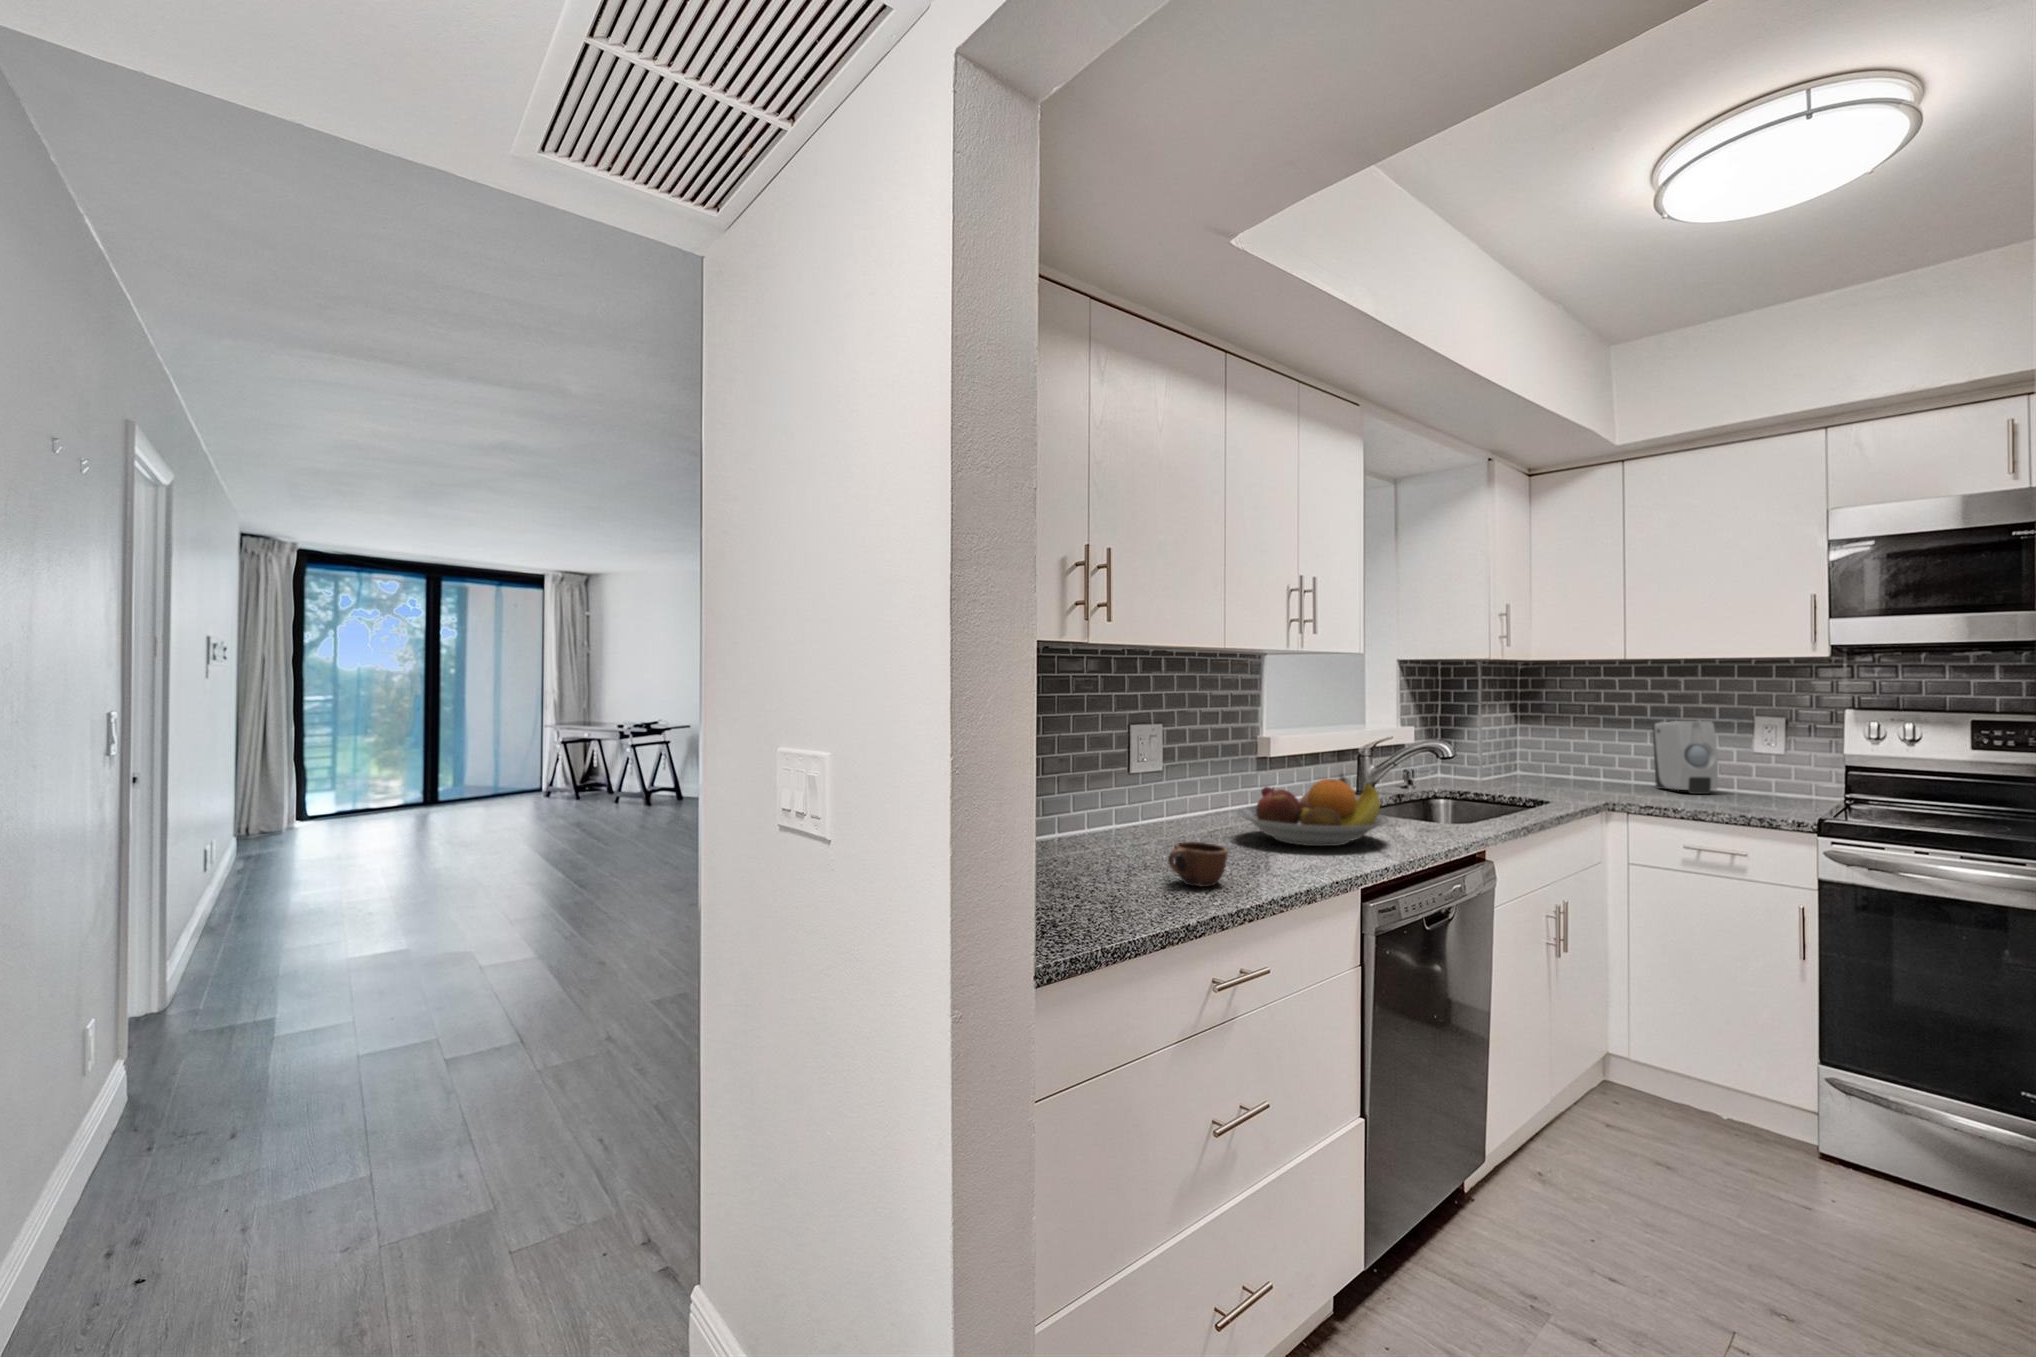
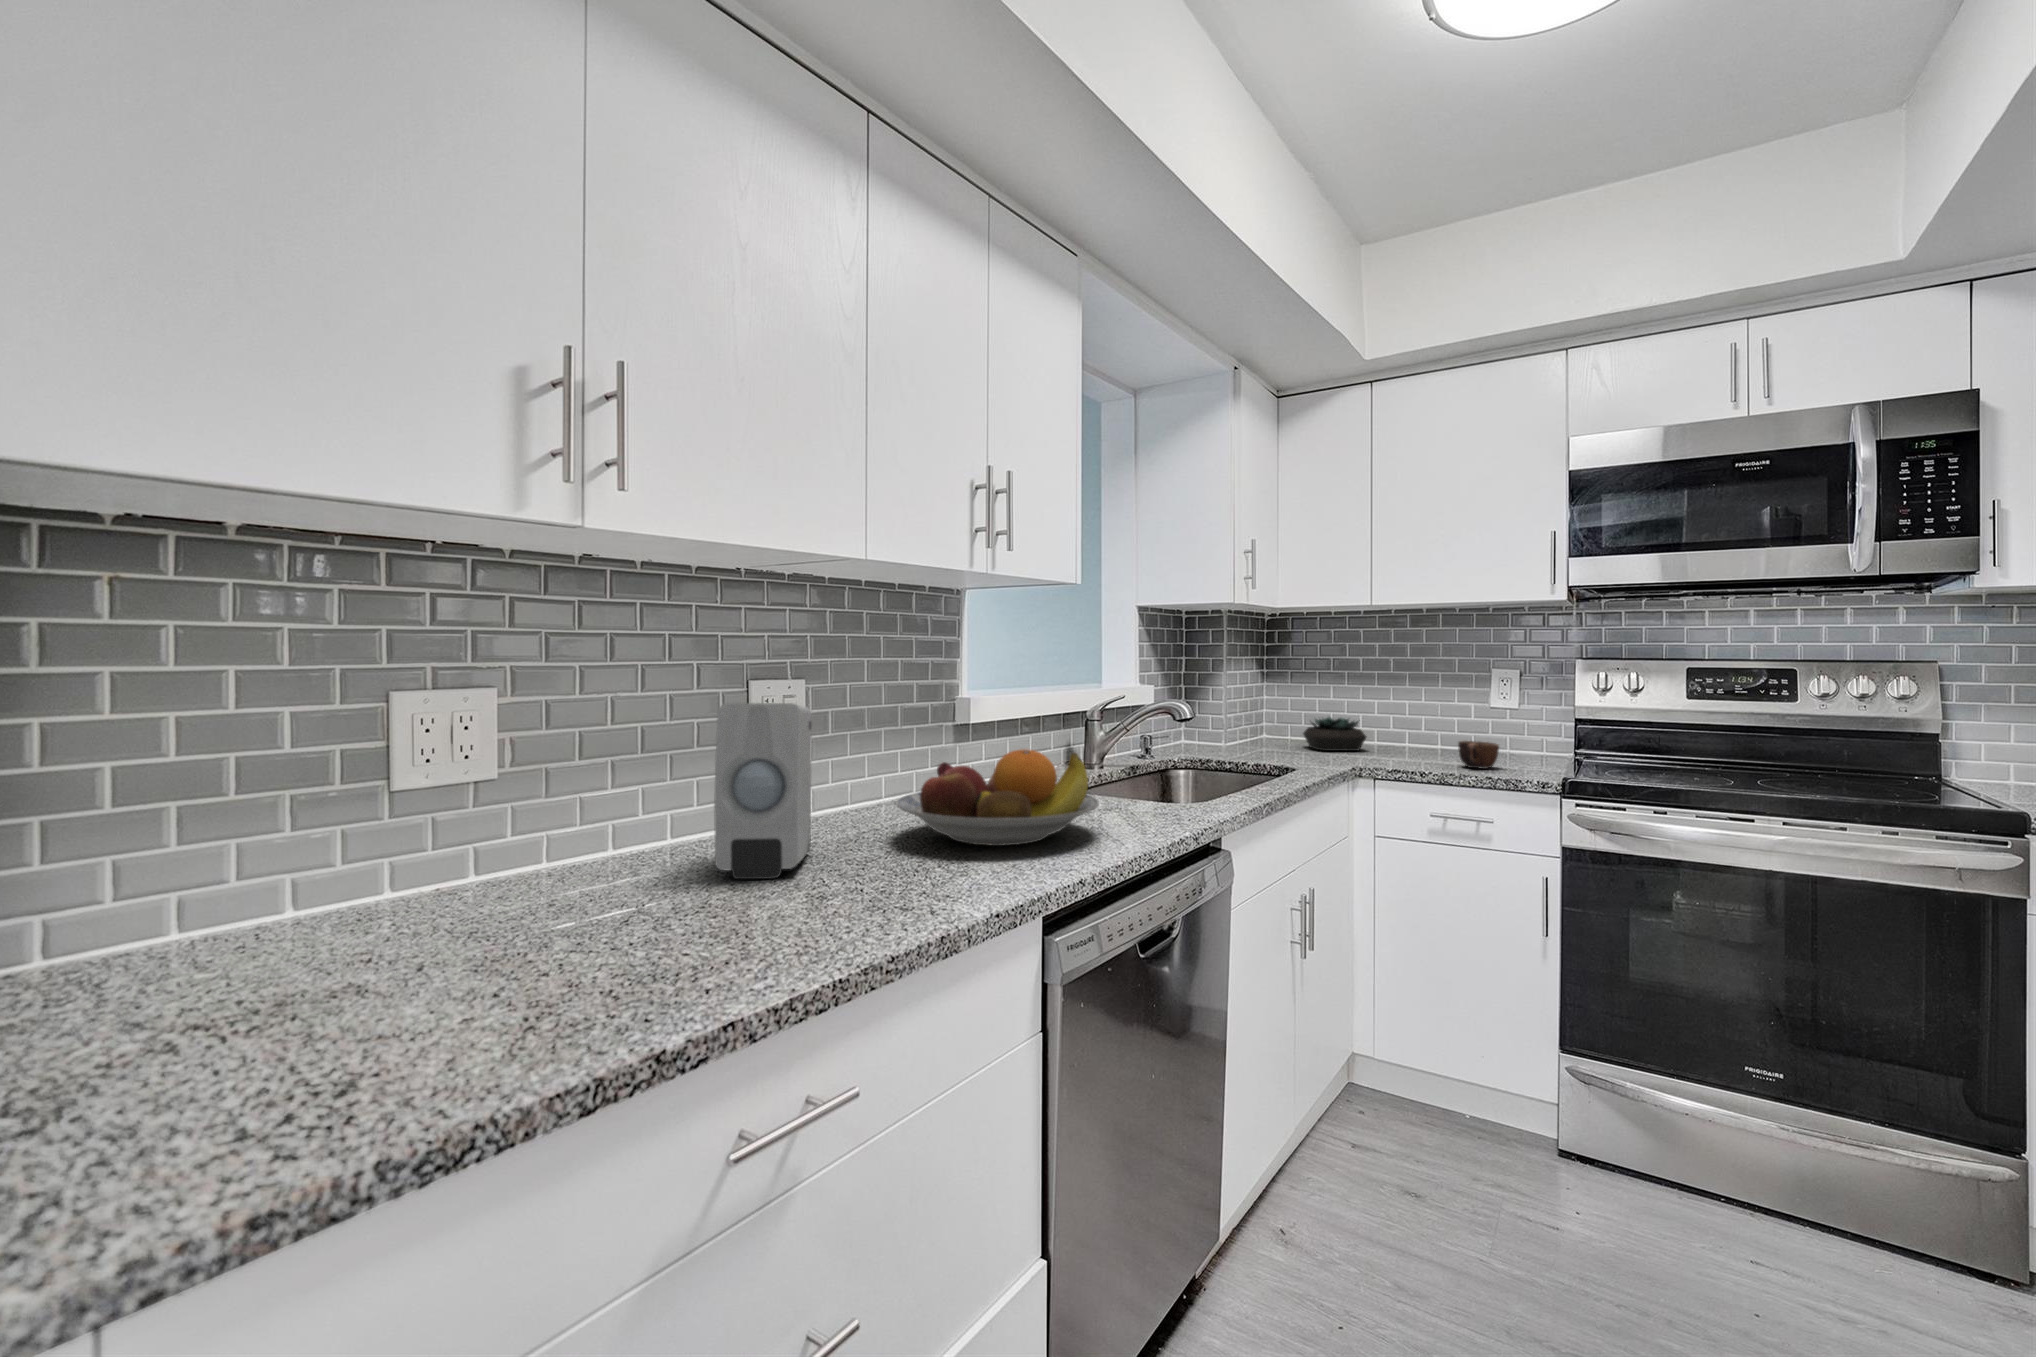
soap dispenser: present [1653,721,1718,794] -> present [714,703,812,879]
succulent plant: none [1559,756,1625,789] -> present [1303,717,1366,751]
mug: present [1168,841,1228,887] -> present [1458,741,1499,769]

